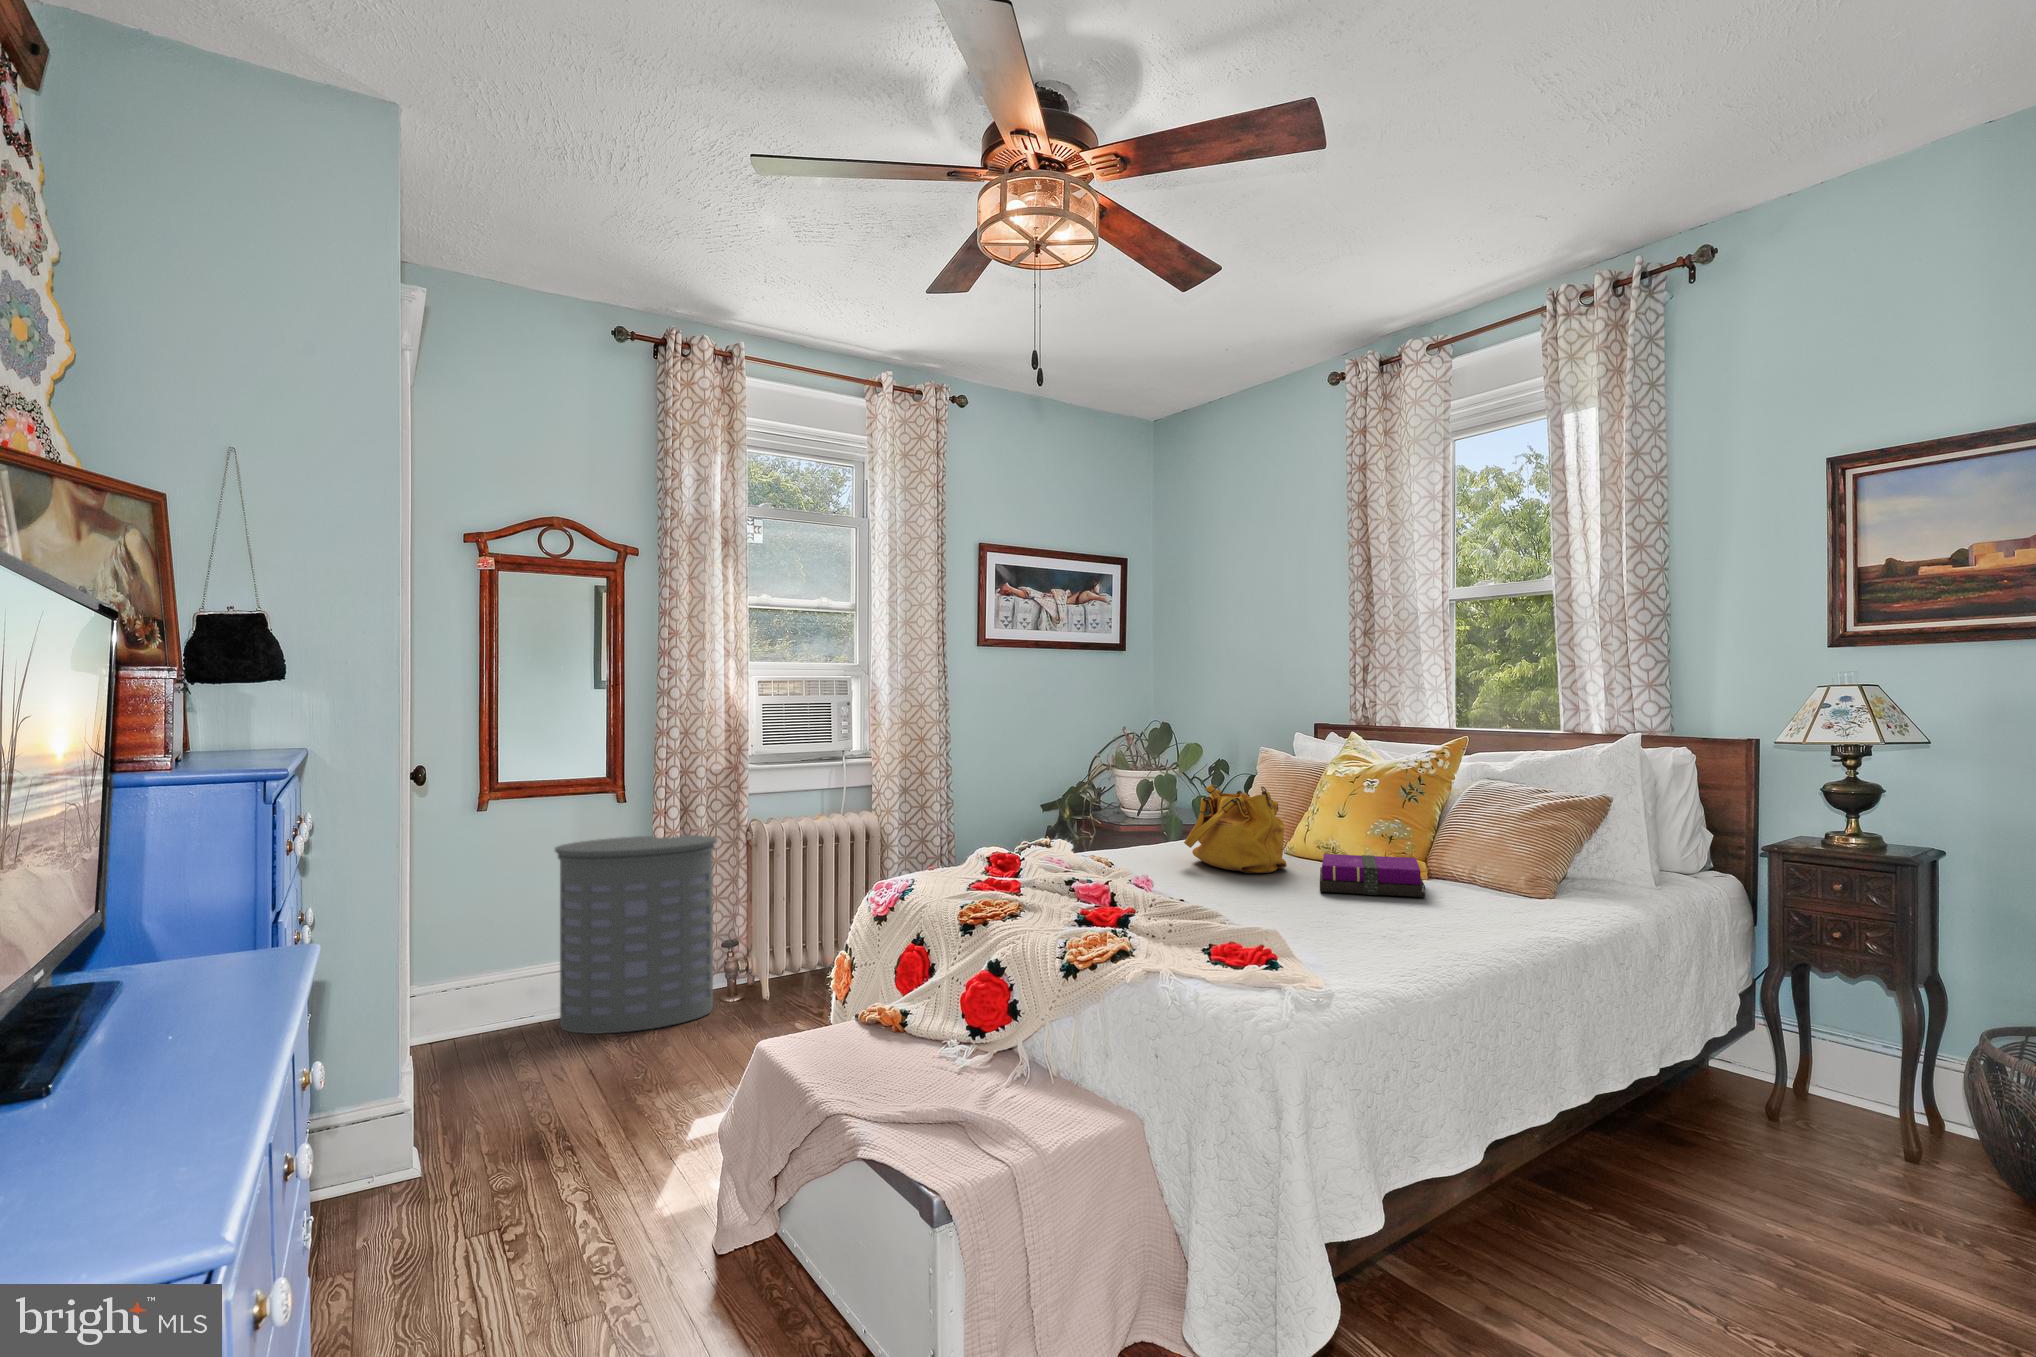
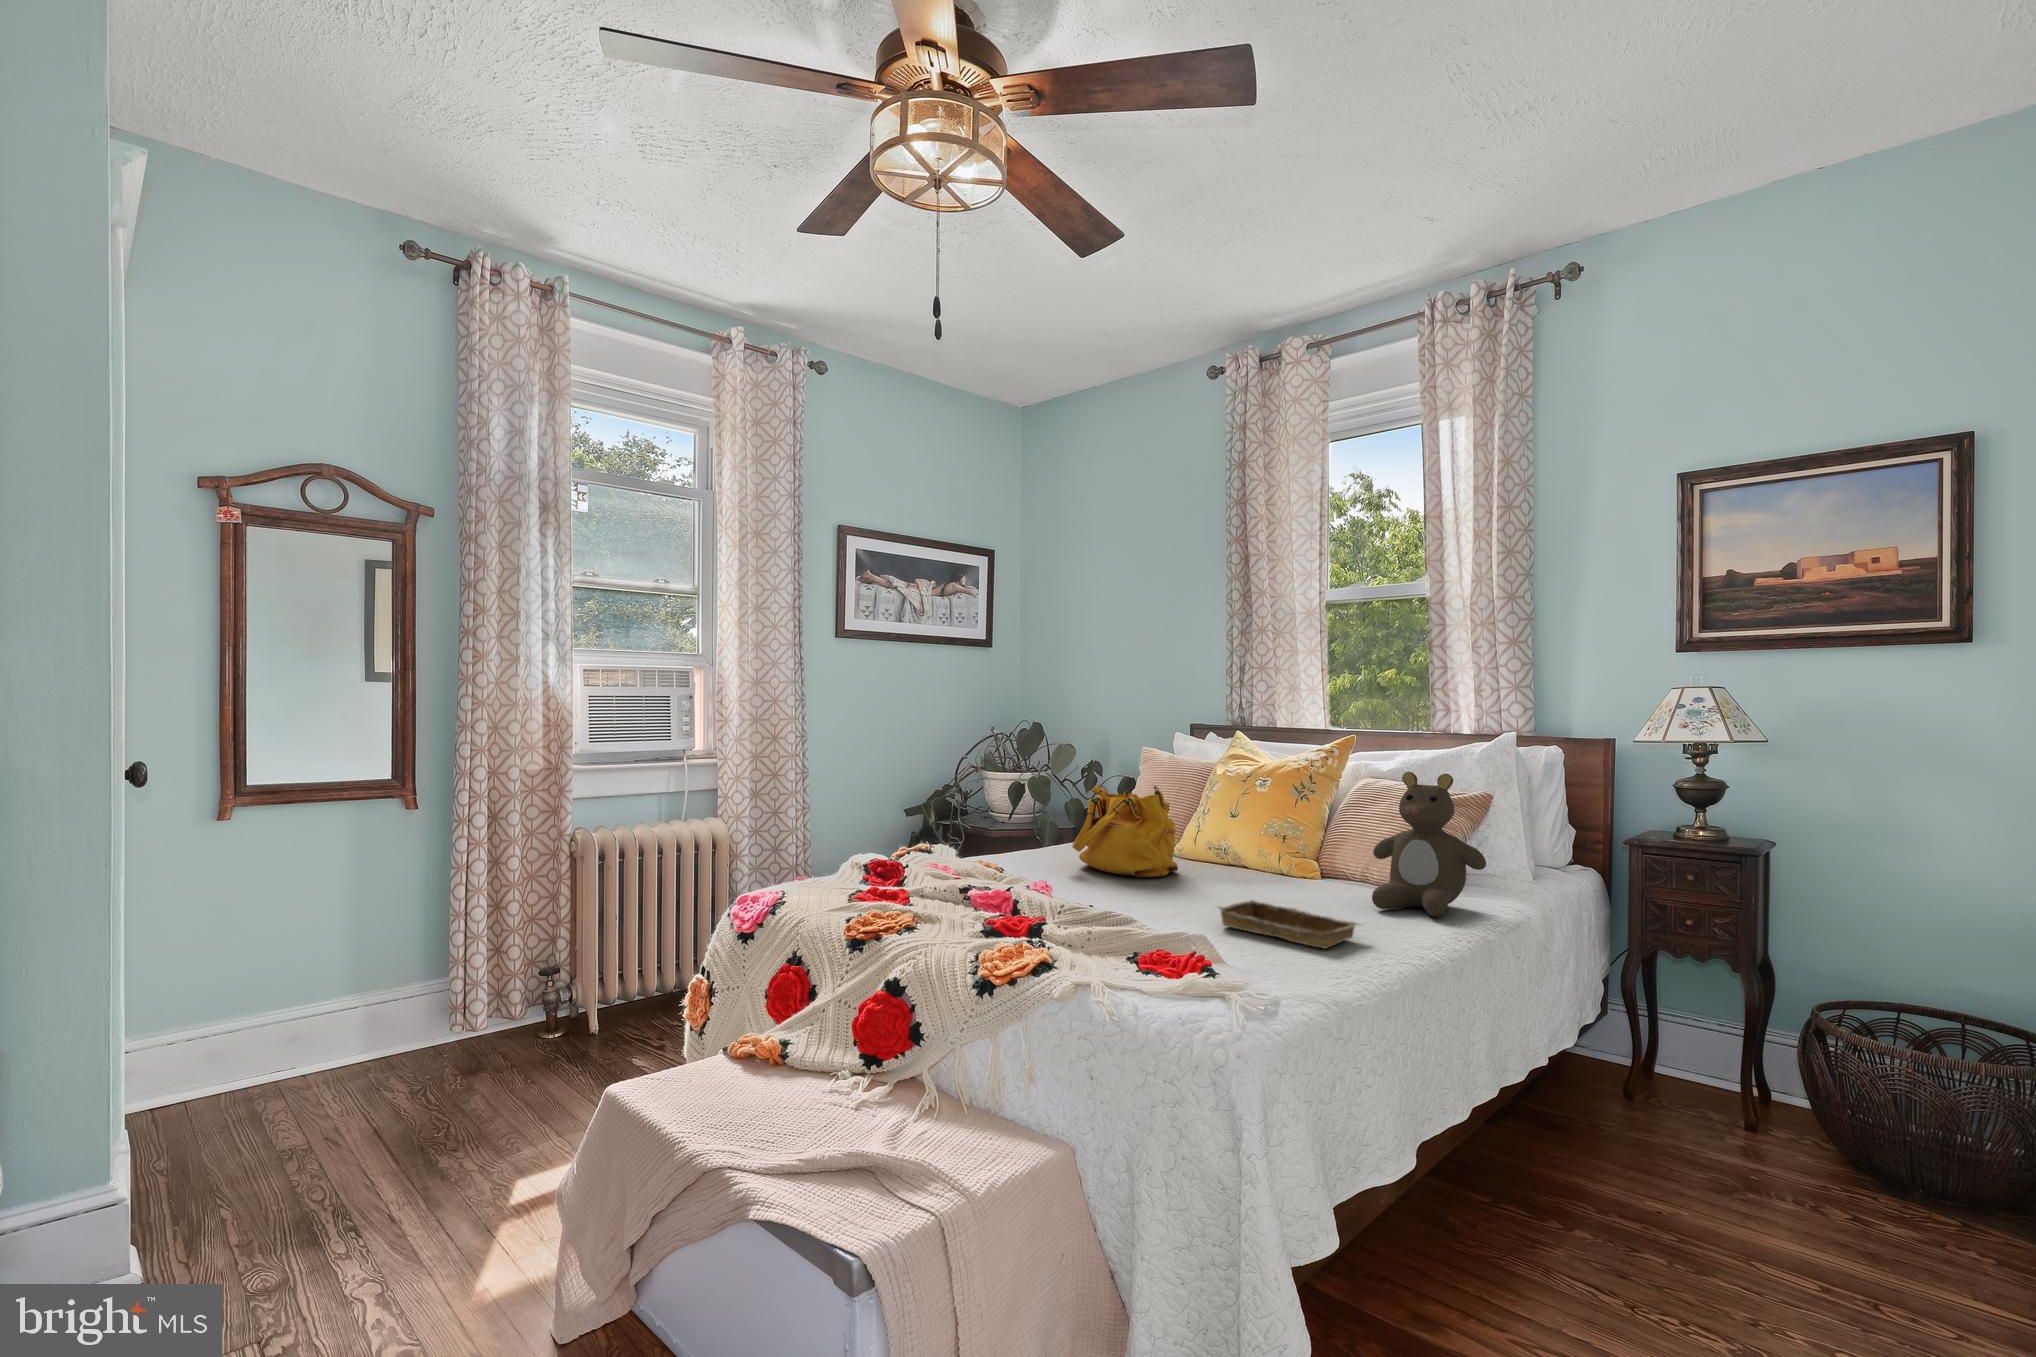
teddy bear: none [1471,775,1592,919] -> present [1372,772,1486,917]
laundry hamper: present [555,835,717,1034] -> none [323,848,532,1088]
notebook: present [1320,854,1425,897] -> none [1215,856,1324,897]
tray: none [1304,898,1452,947] -> present [1218,900,1359,948]

